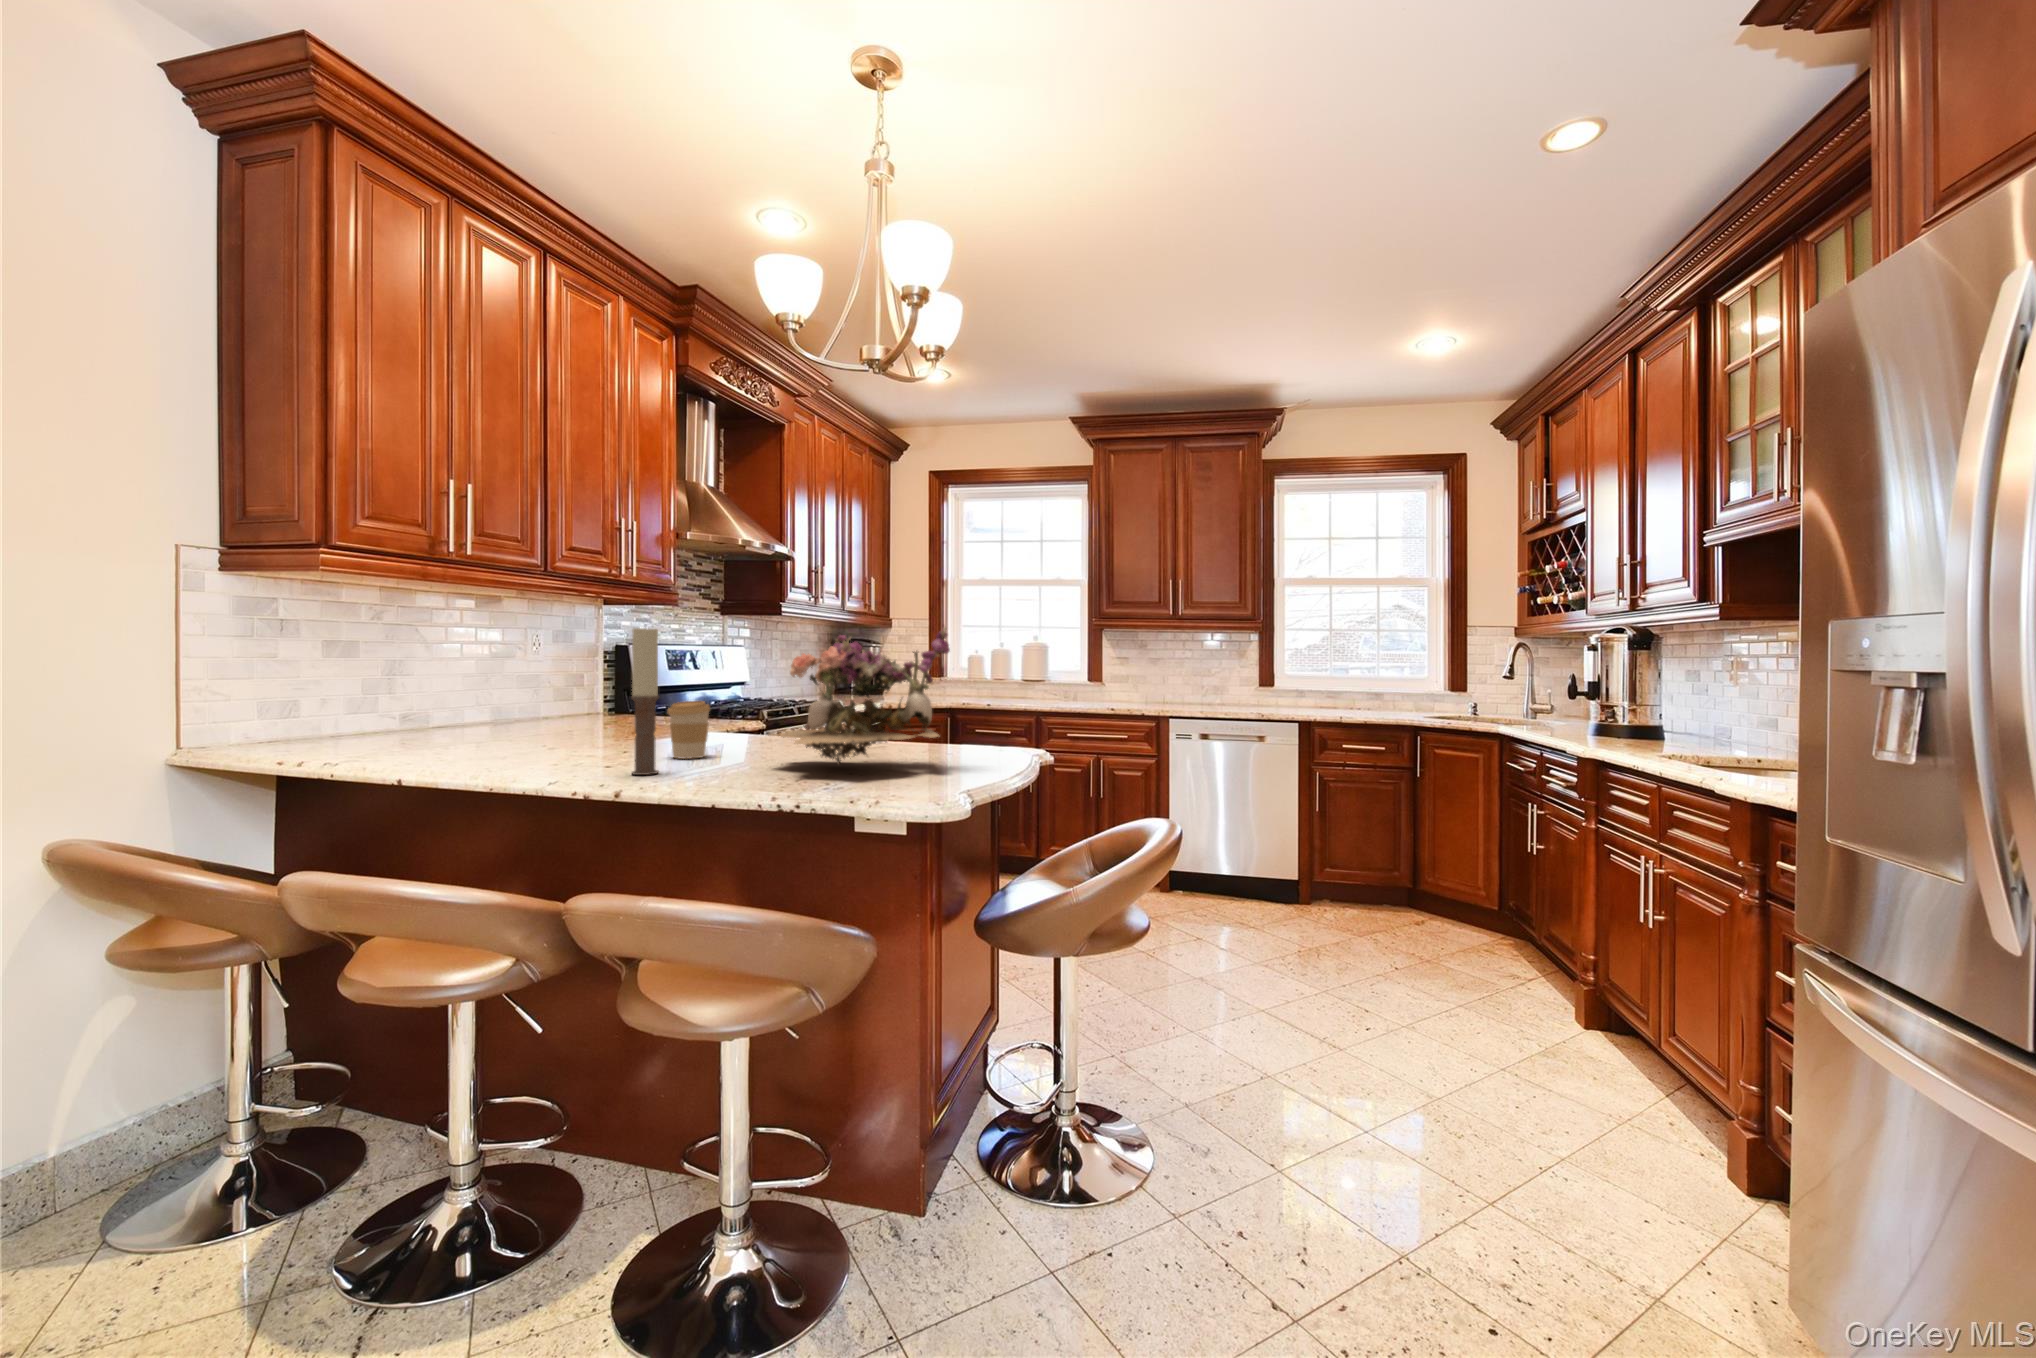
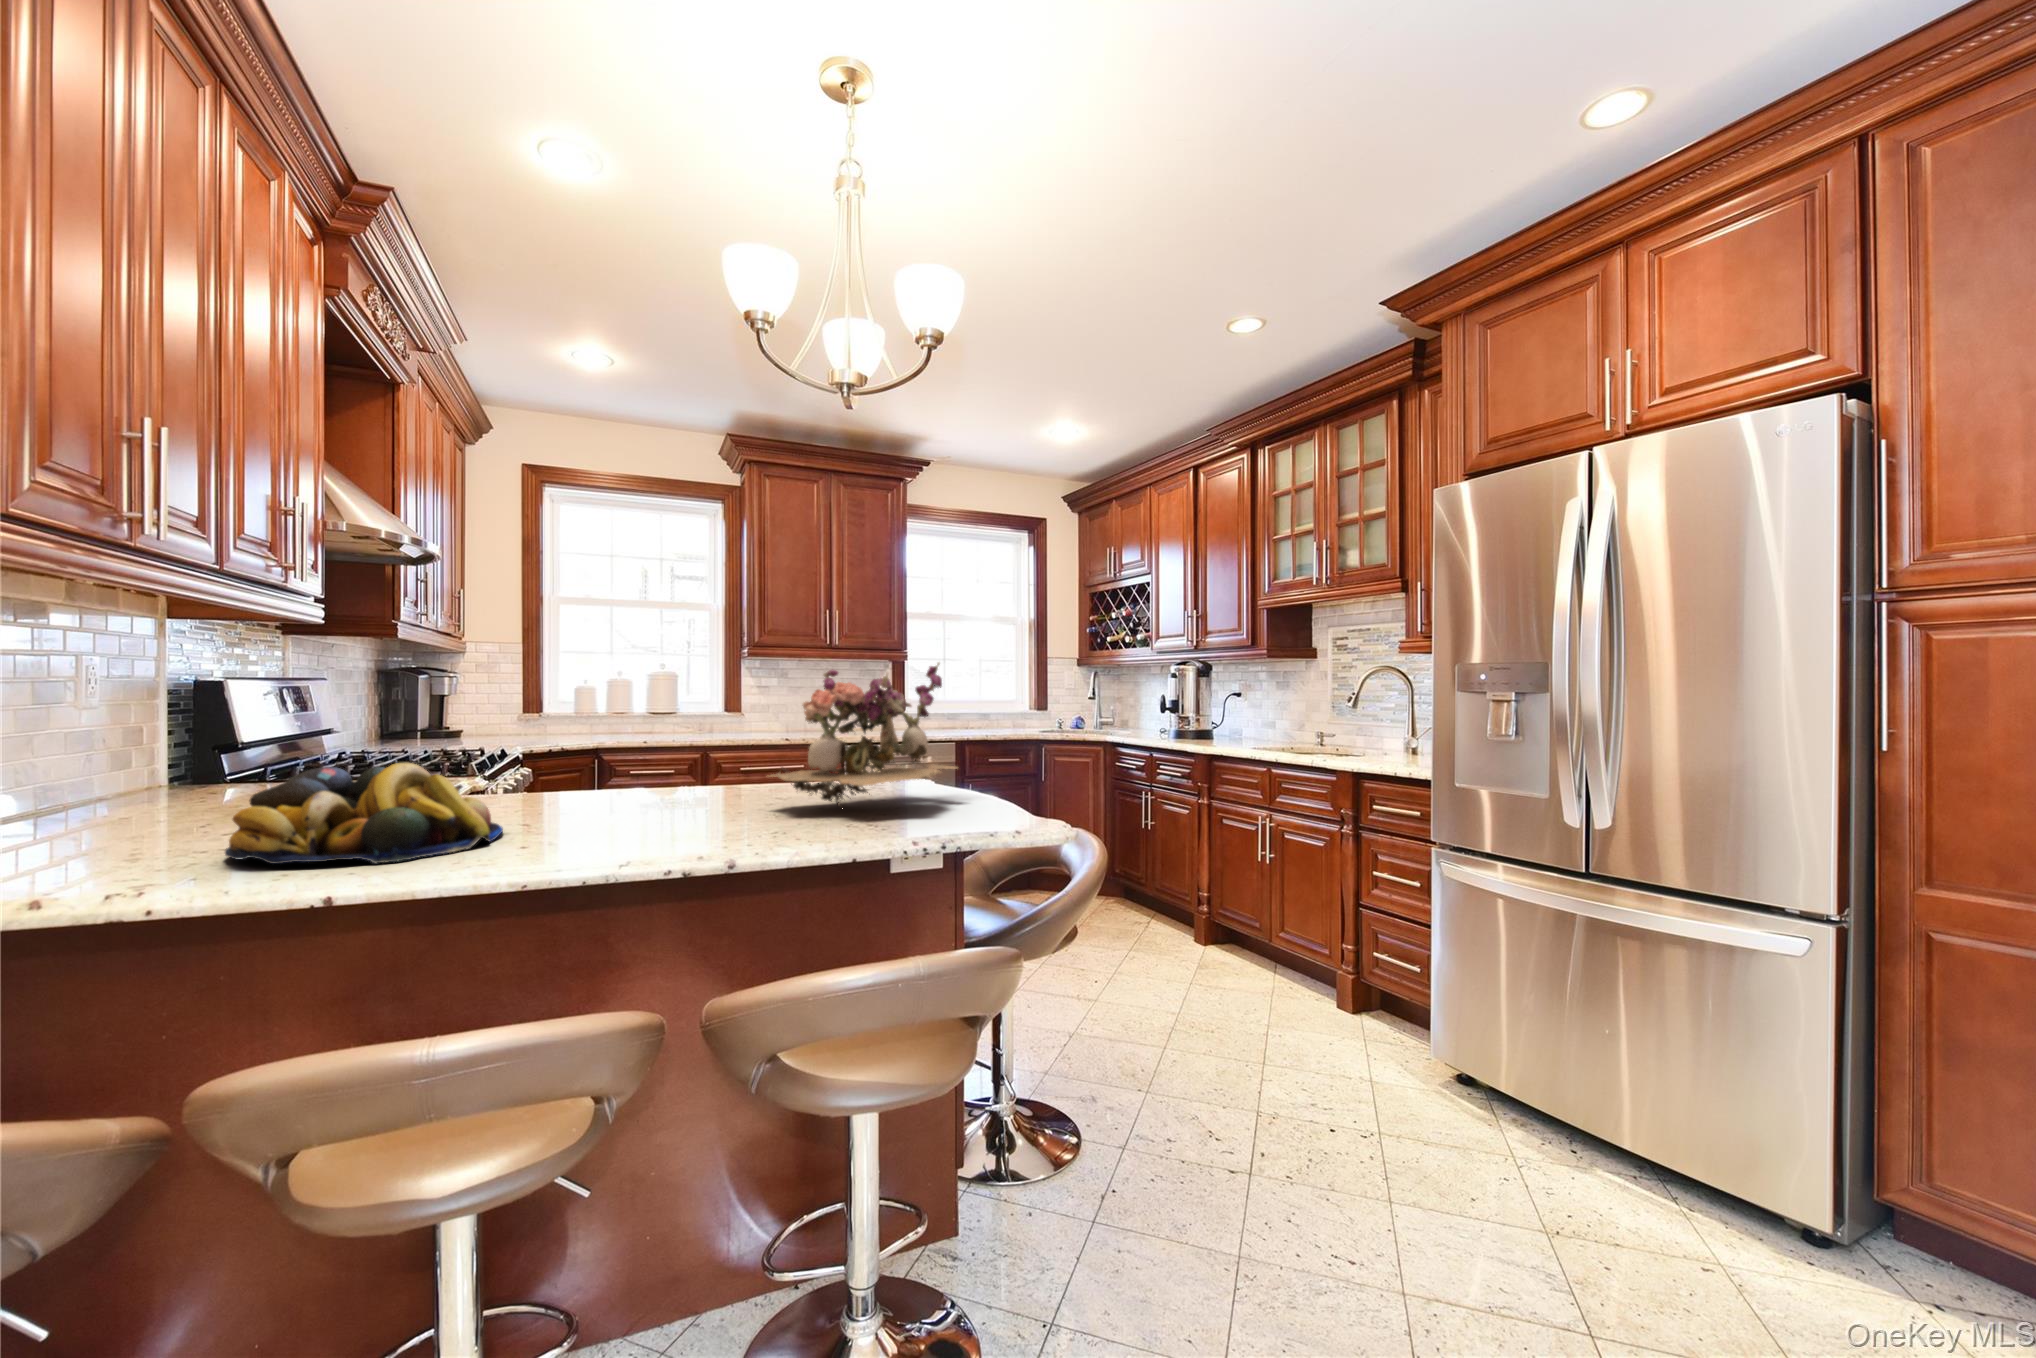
candle: present [631,628,659,775] -> none [664,658,697,841]
fruit bowl: none [425,701,605,766] -> present [225,763,503,864]
coffee cup: present [667,701,710,759] -> none [602,749,656,821]

